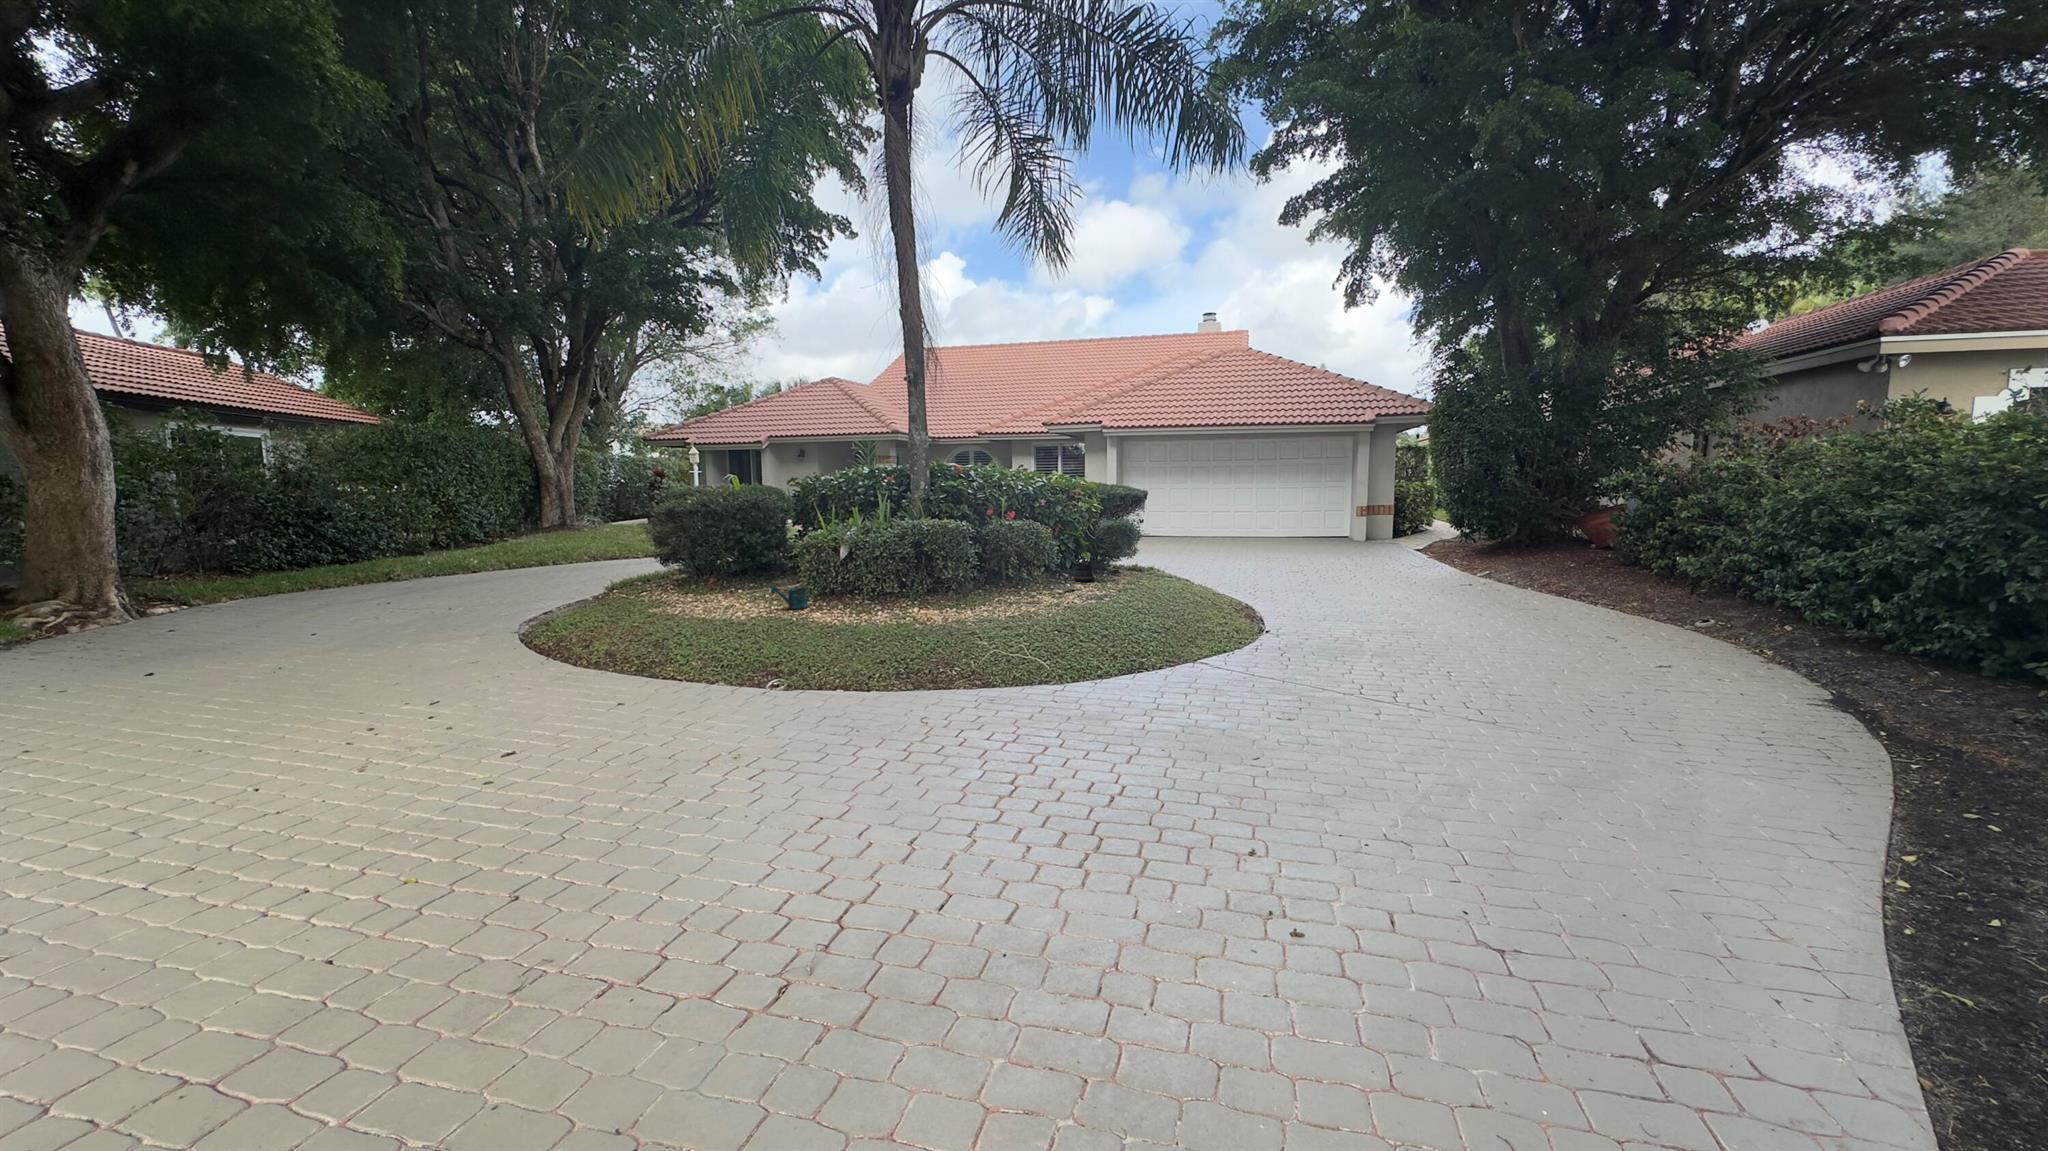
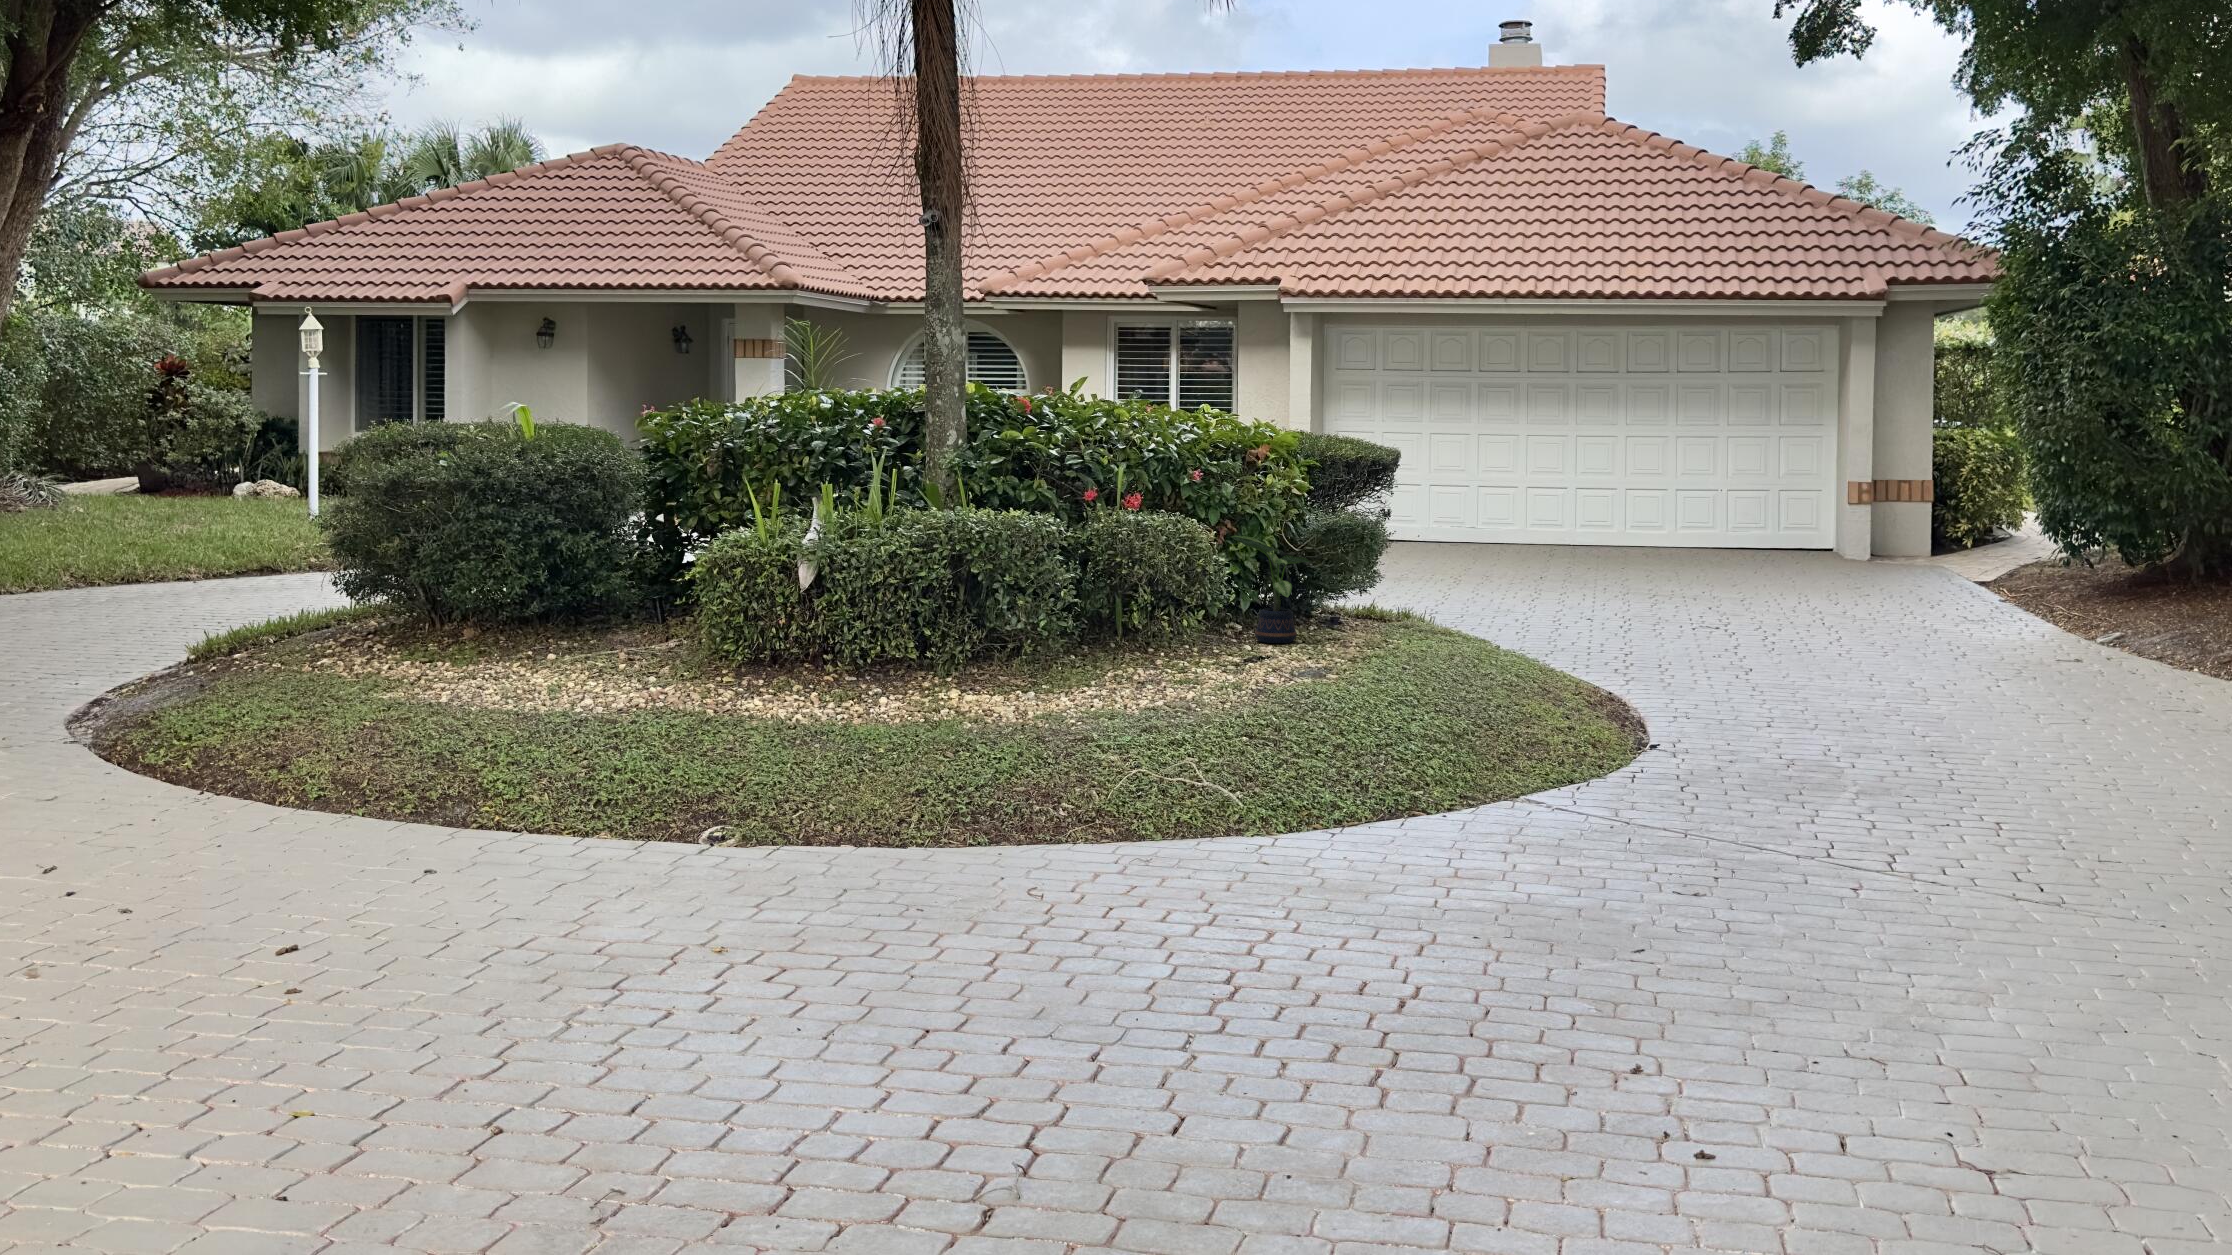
watering can: present [771,584,811,610] -> none [640,640,721,695]

